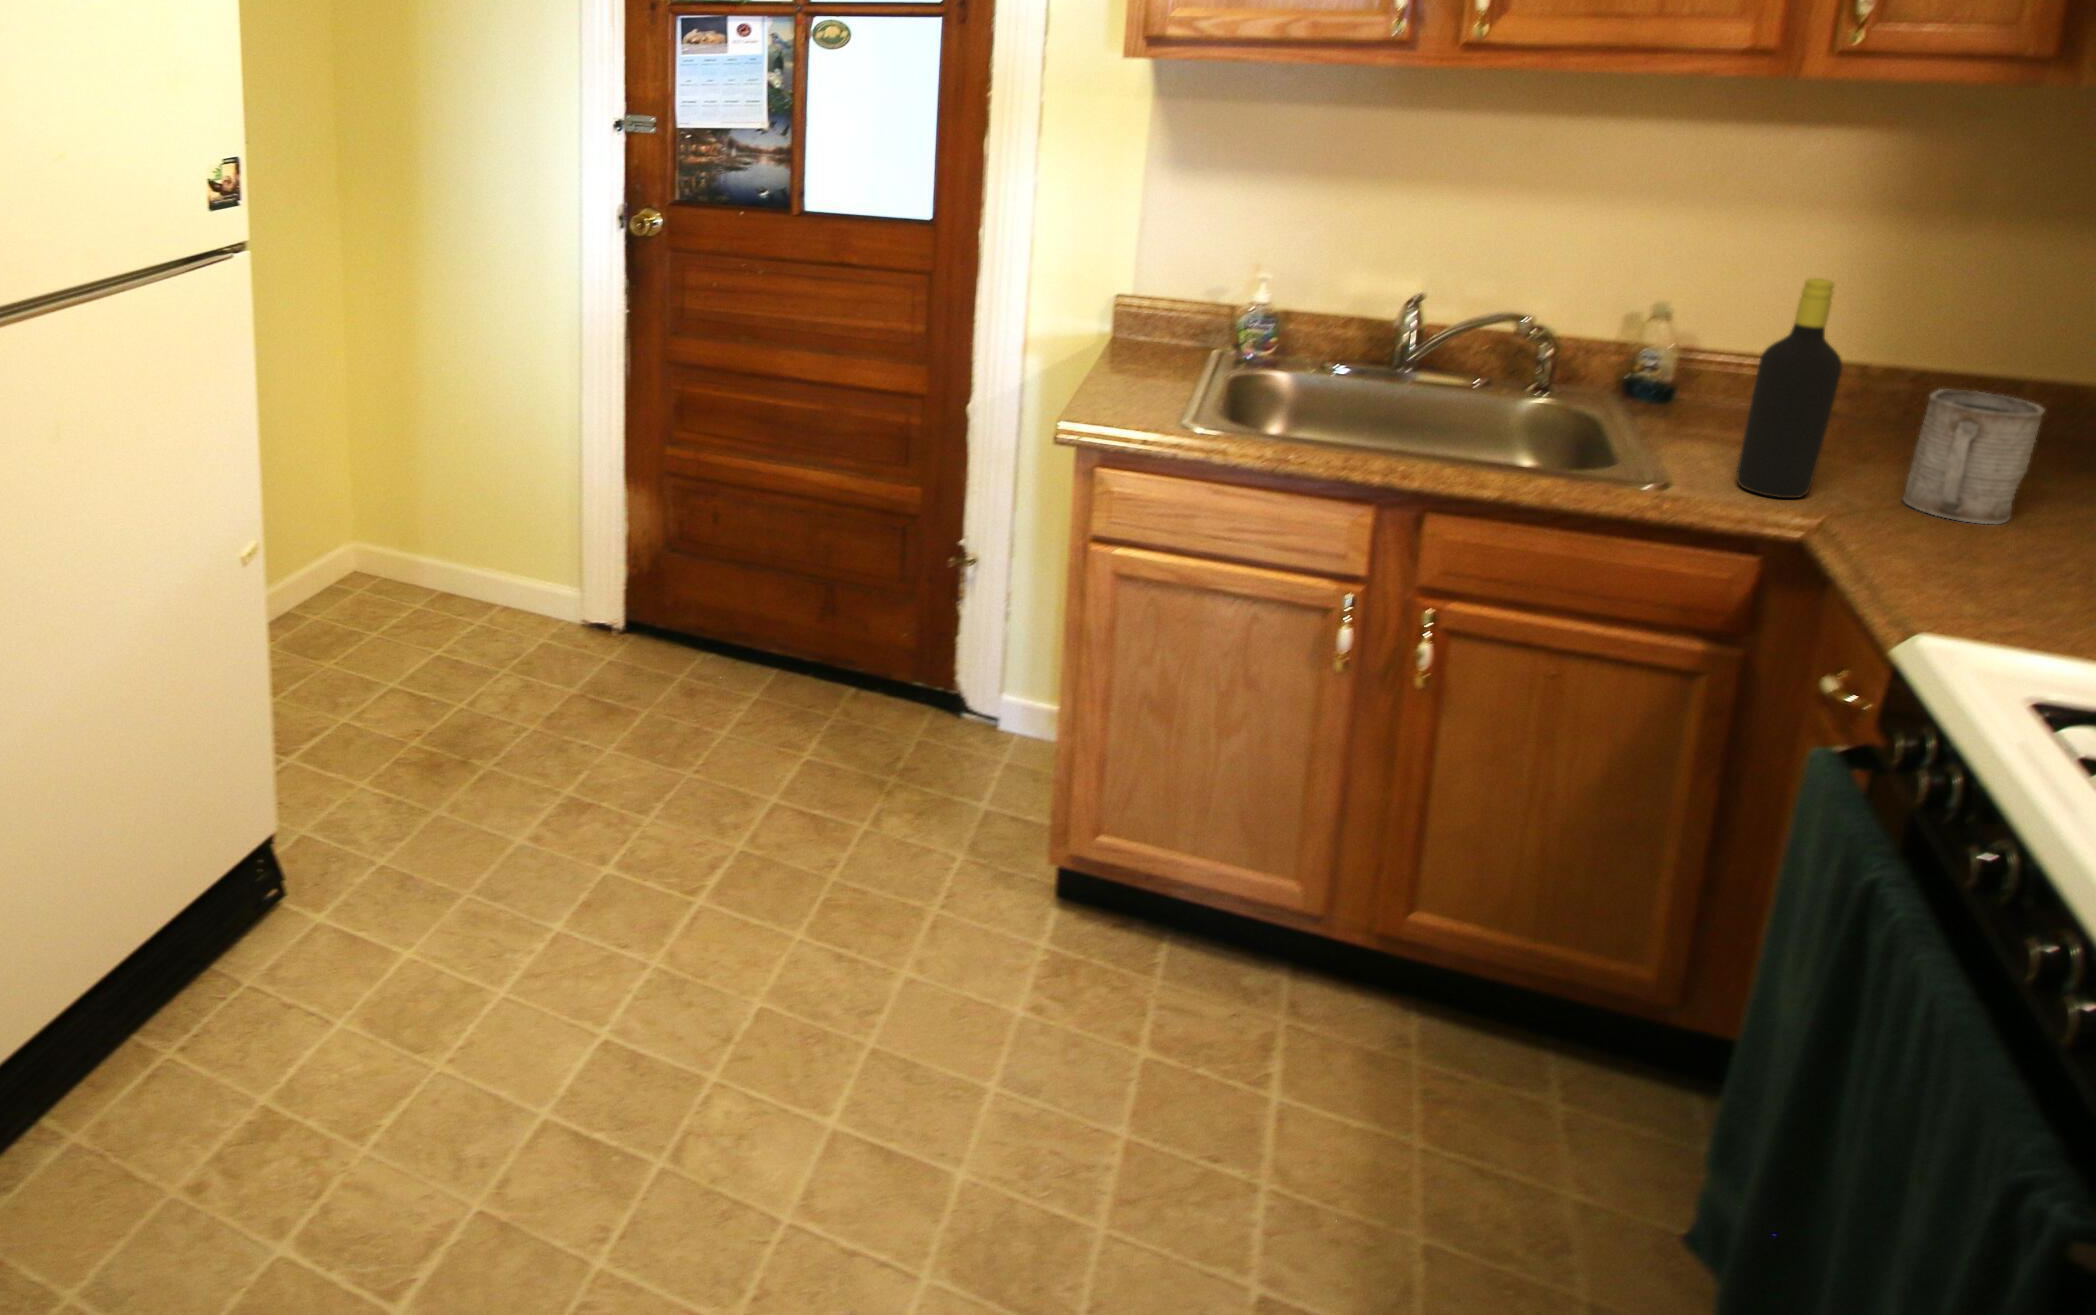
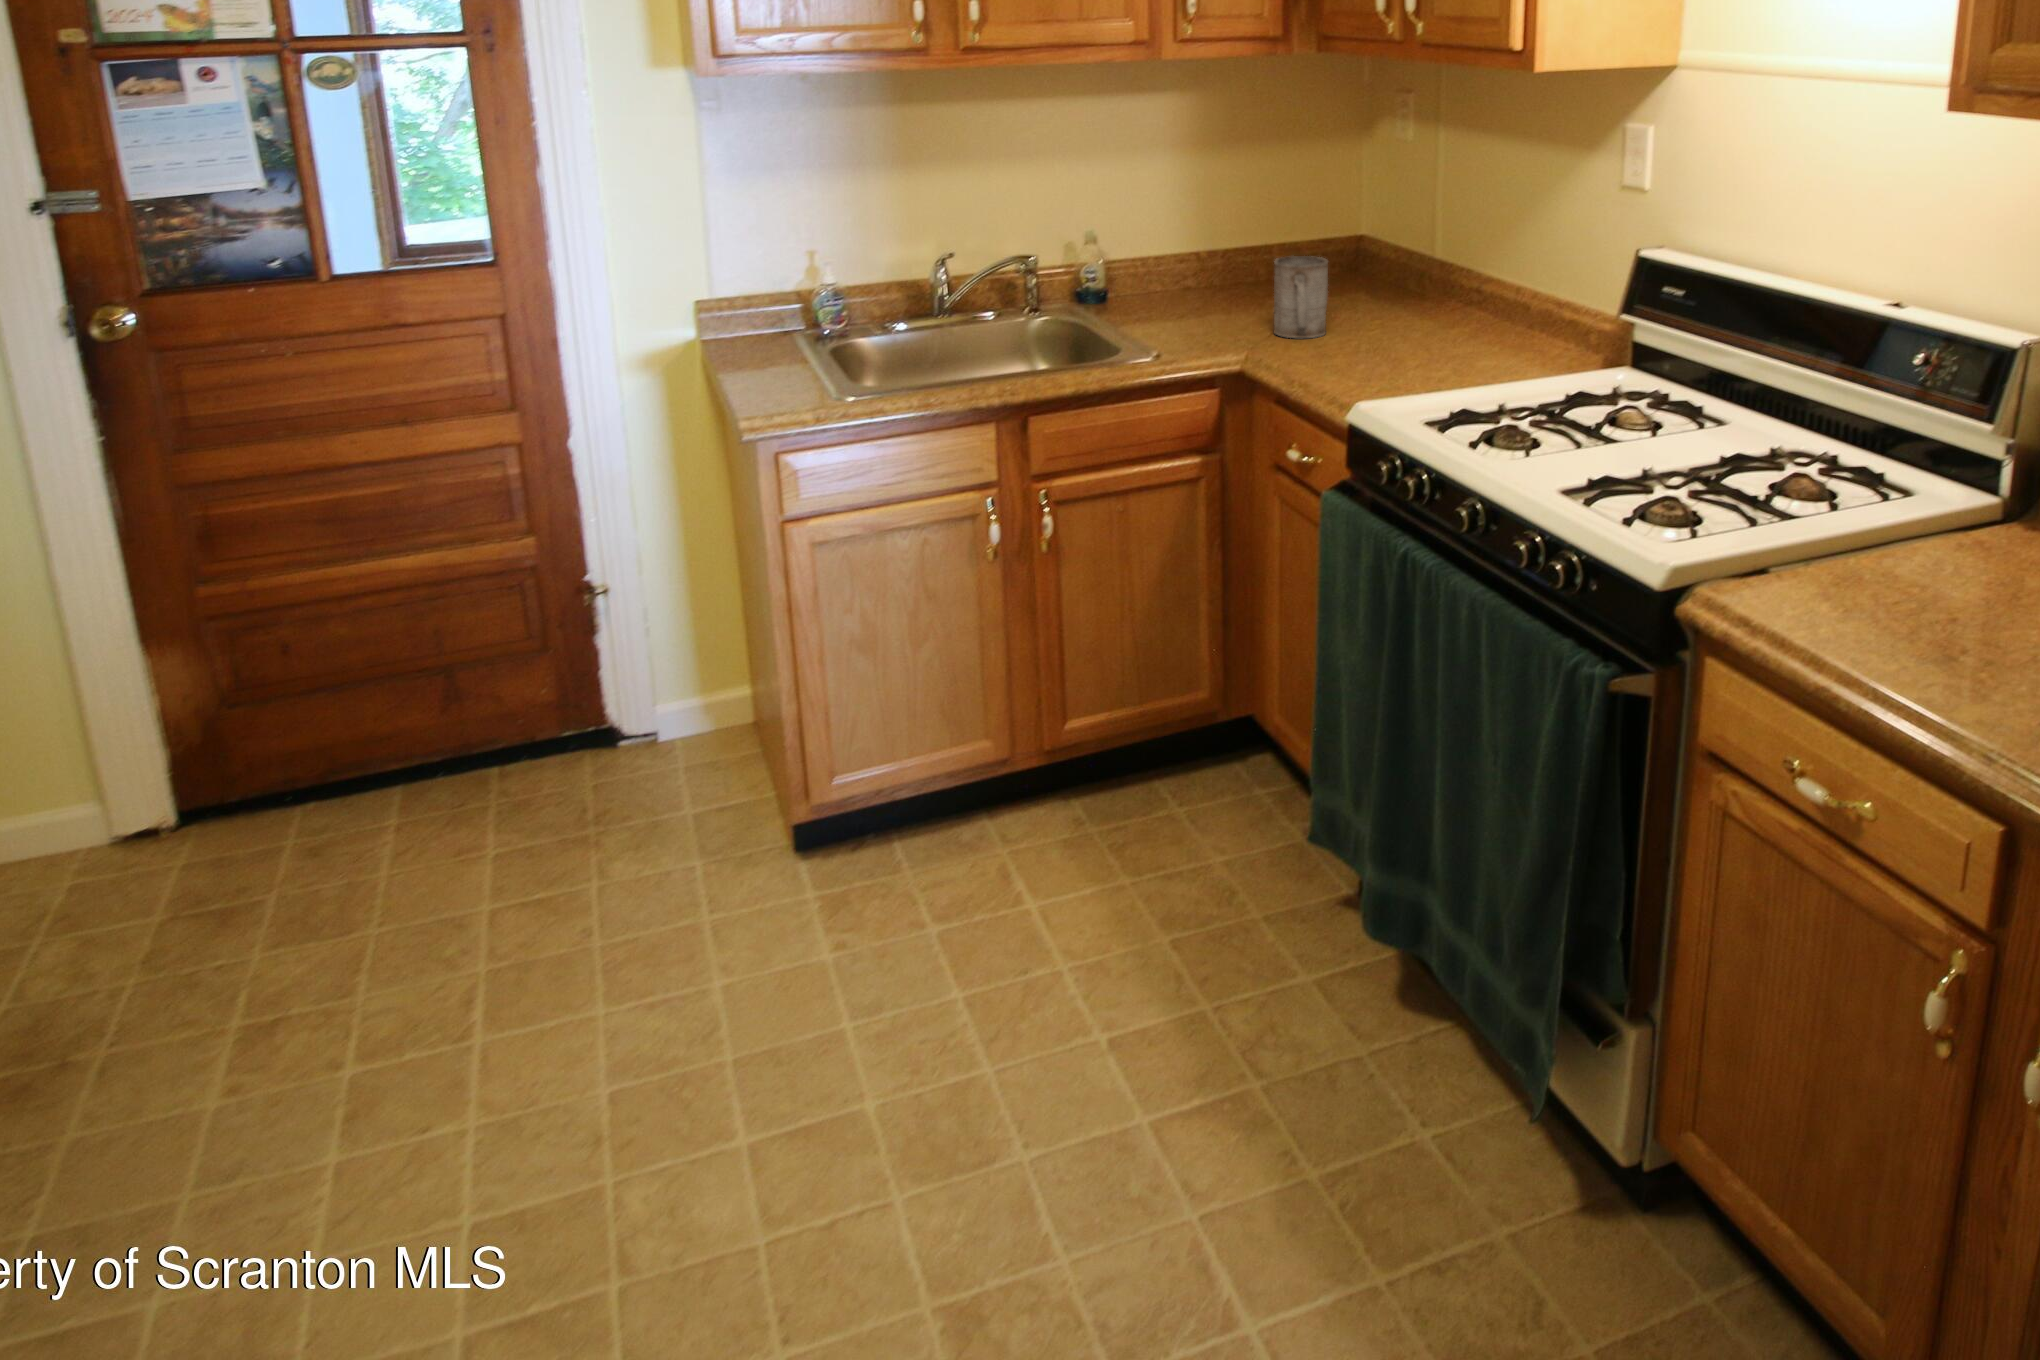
bottle: present [1736,278,1842,498] -> none [1190,196,1234,348]

